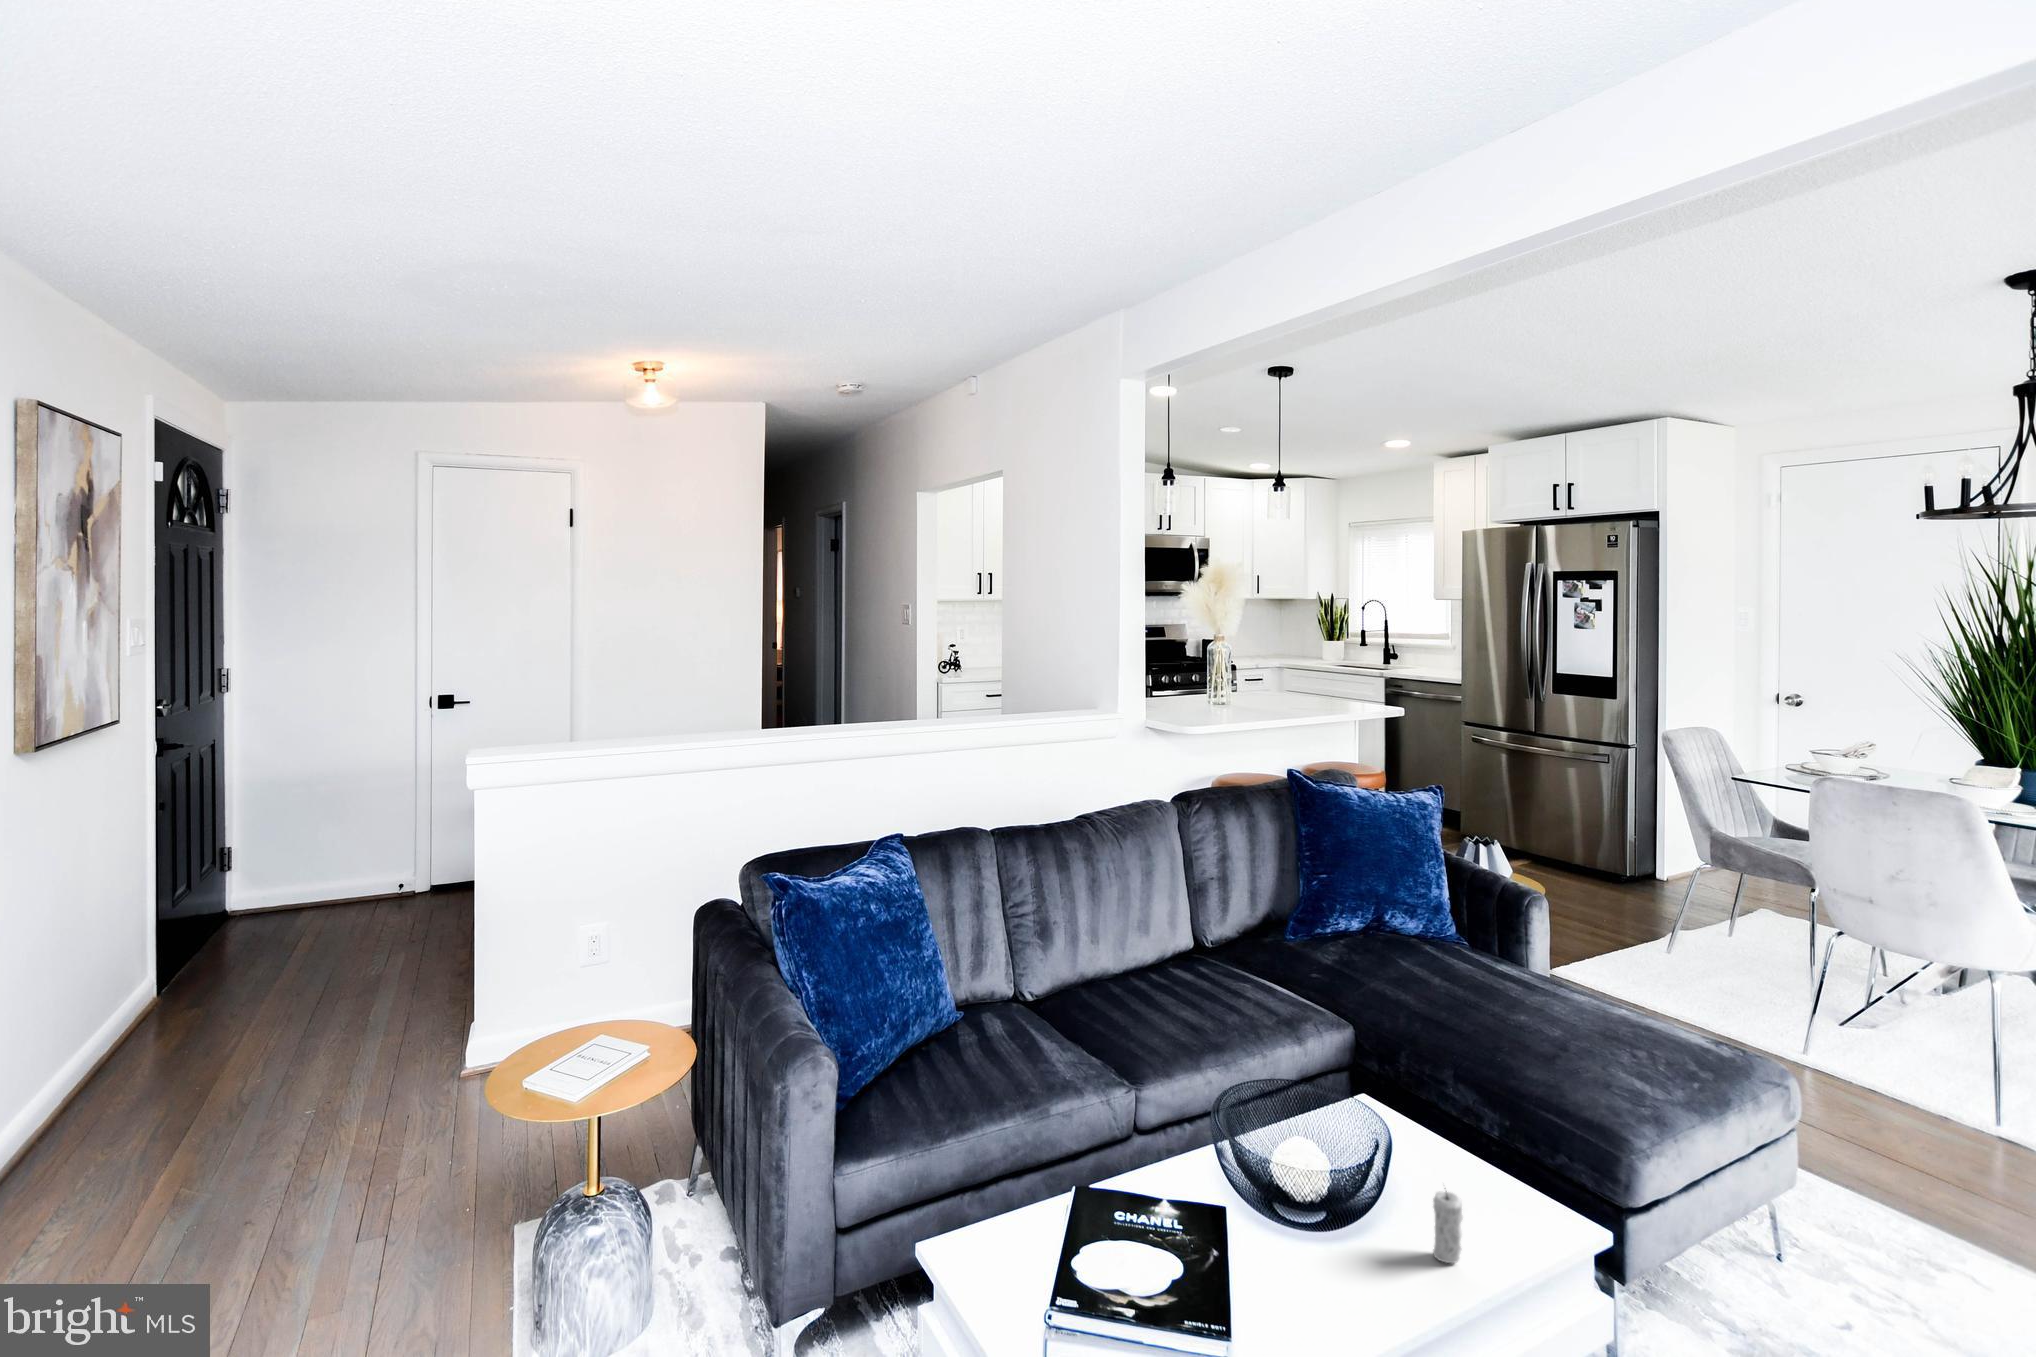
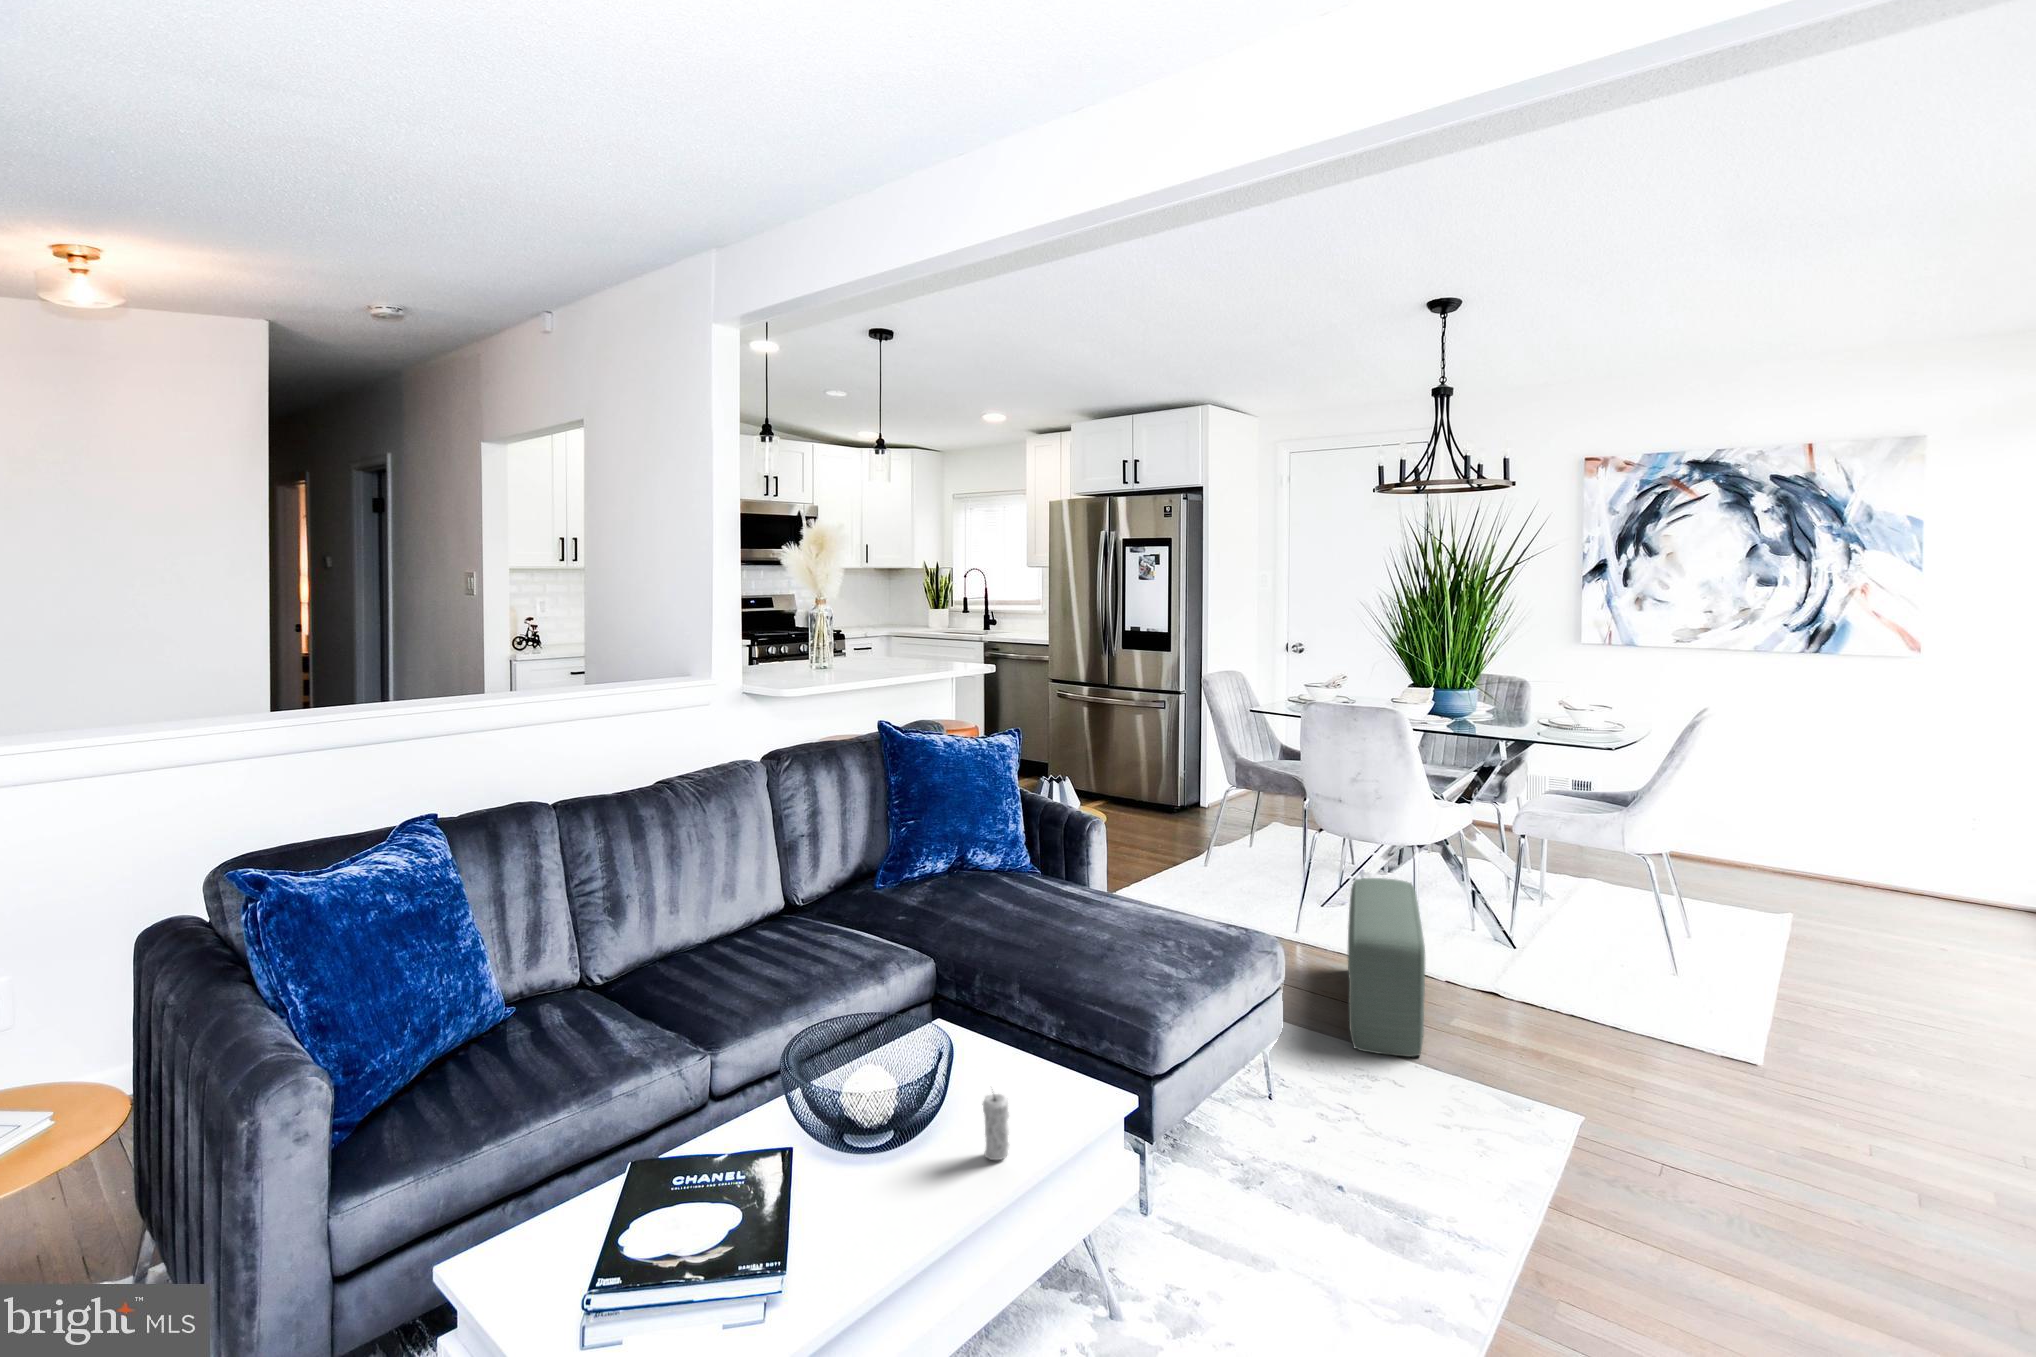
pouf: none [1870,999,1990,1236] -> present [1348,878,1425,1057]

